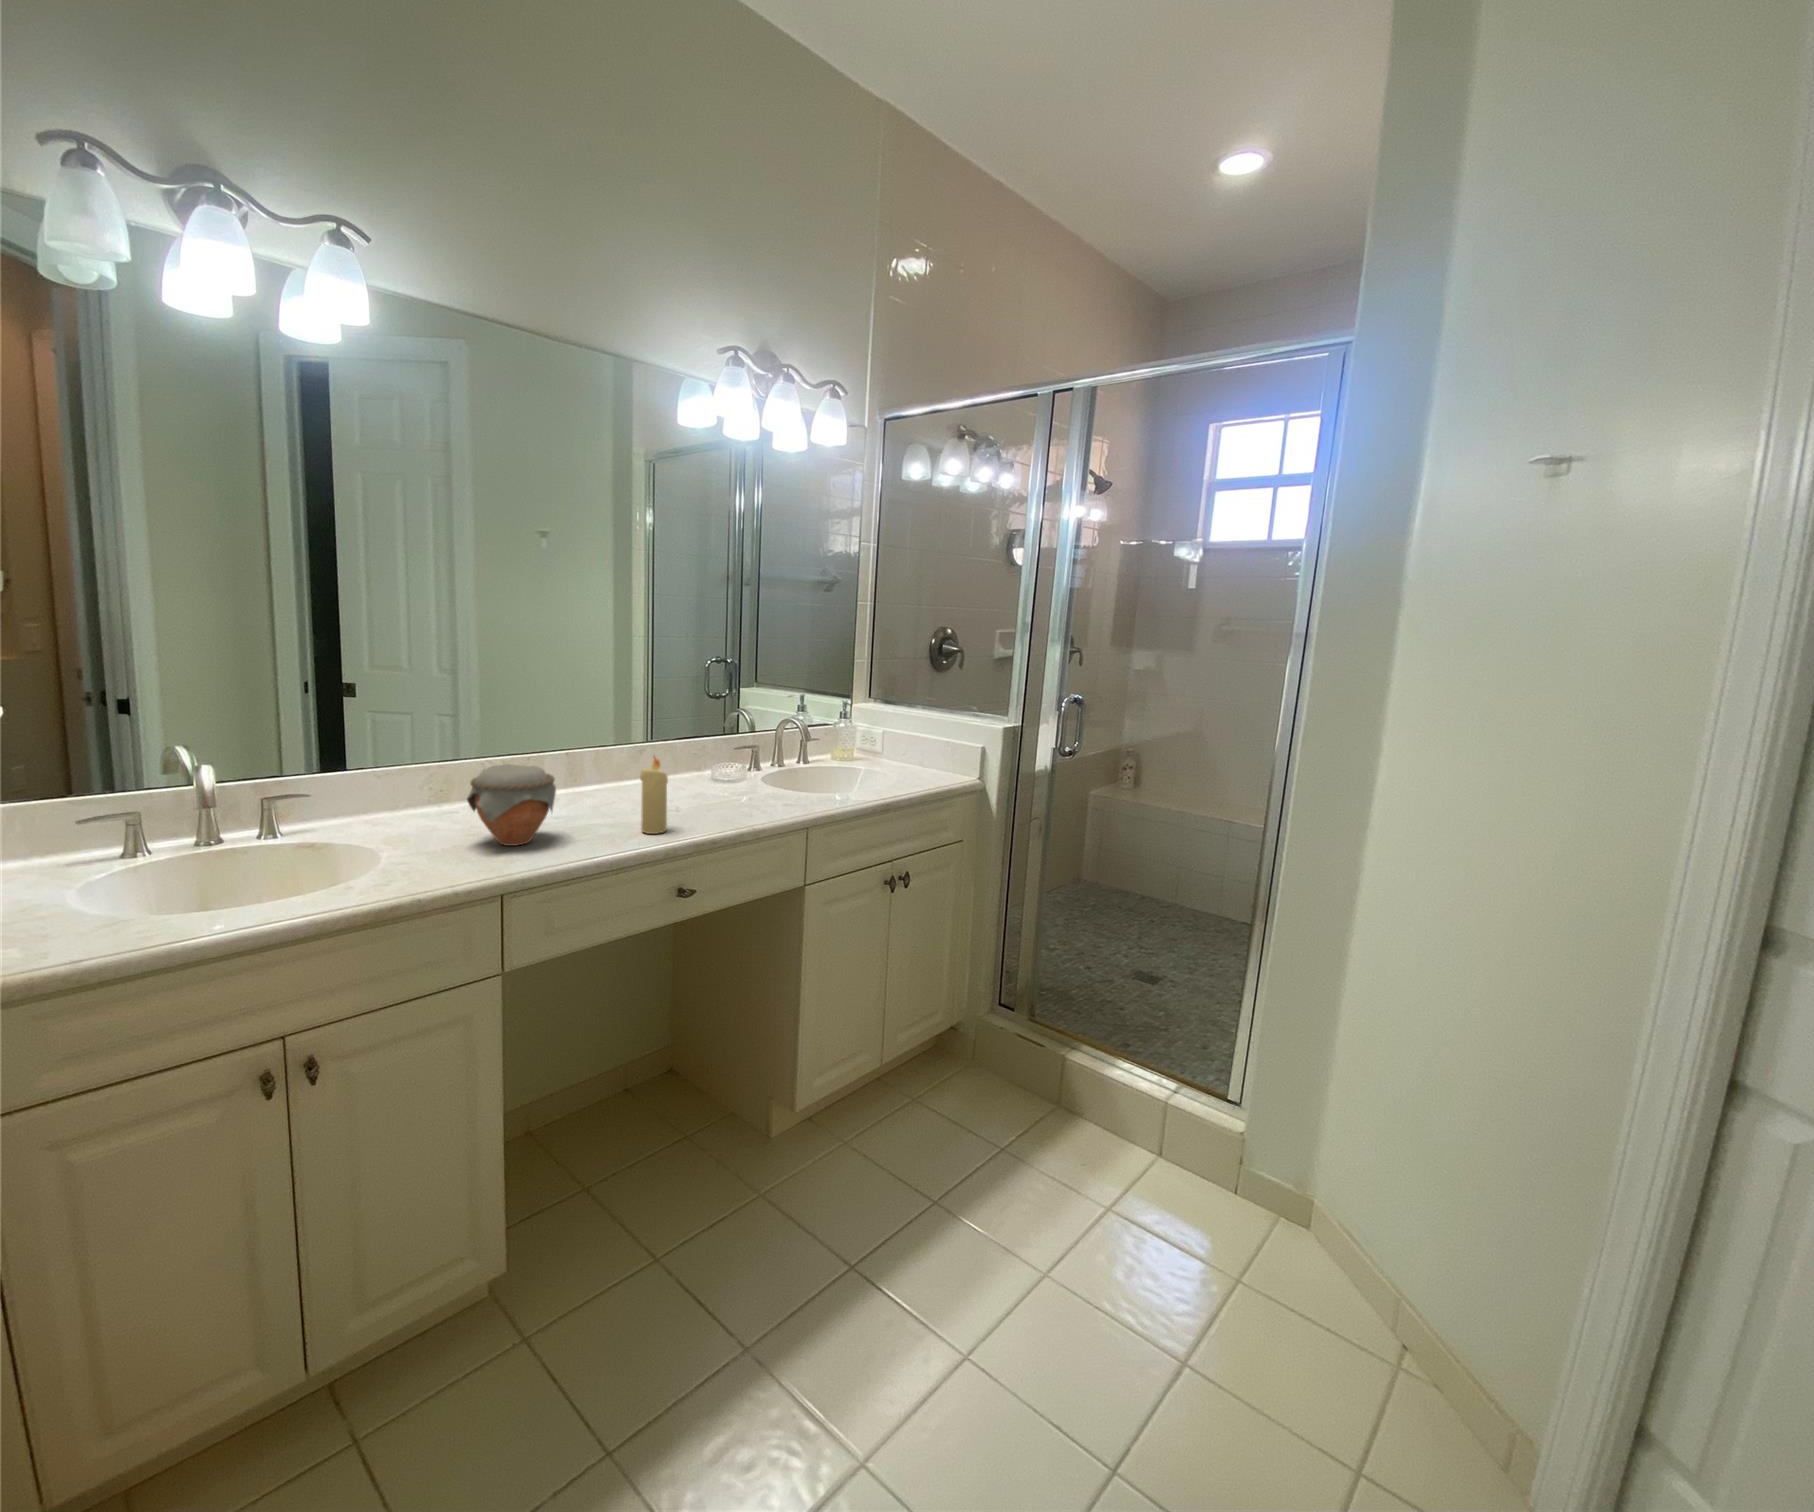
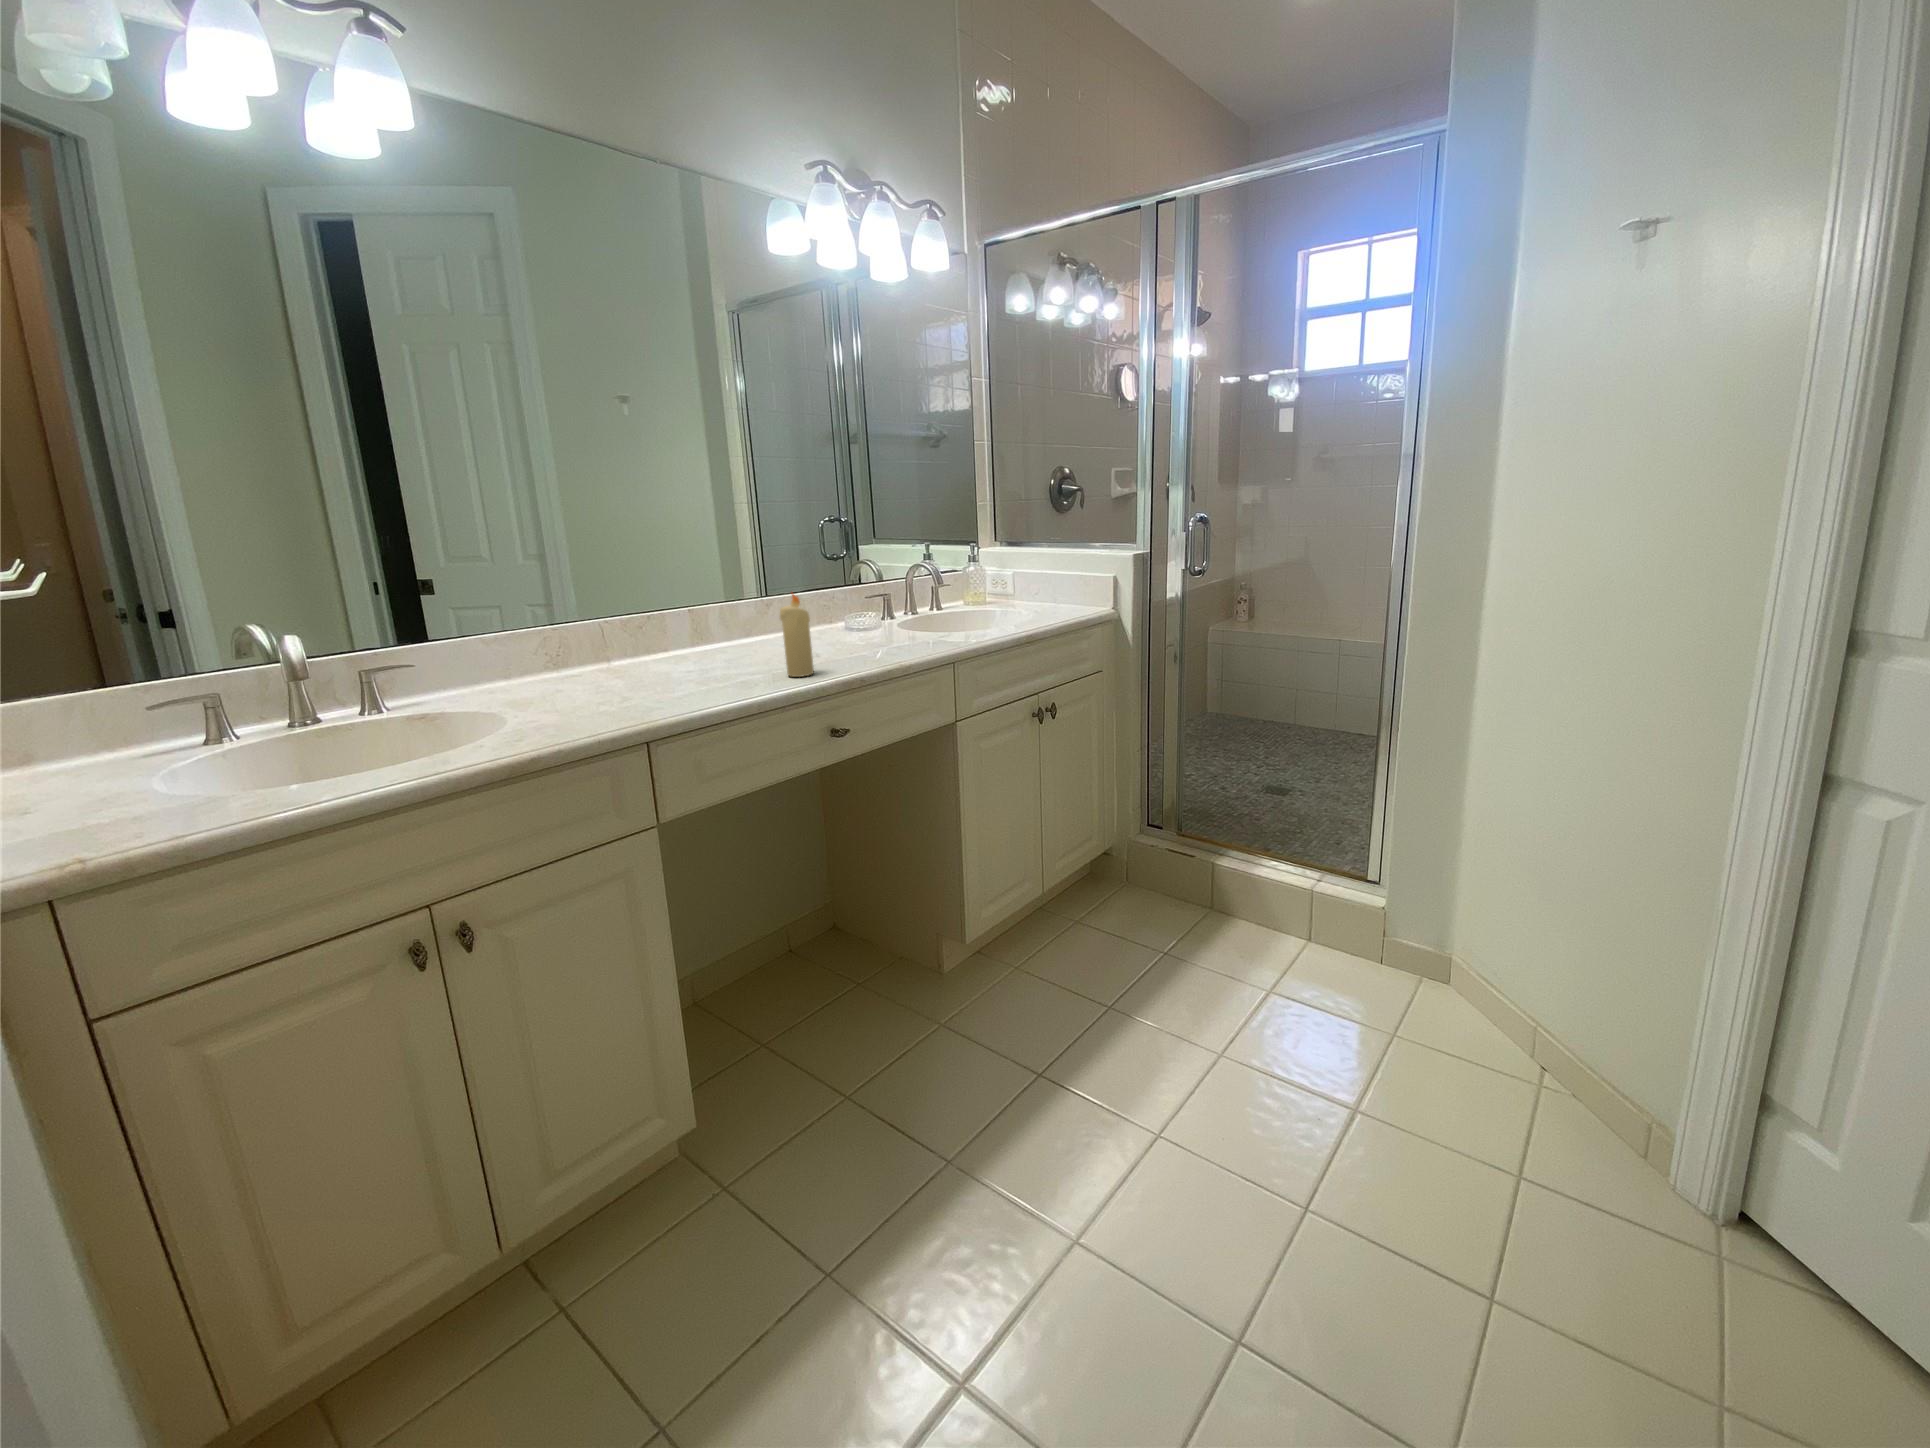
jar: present [467,764,556,846] -> none [592,611,690,699]

